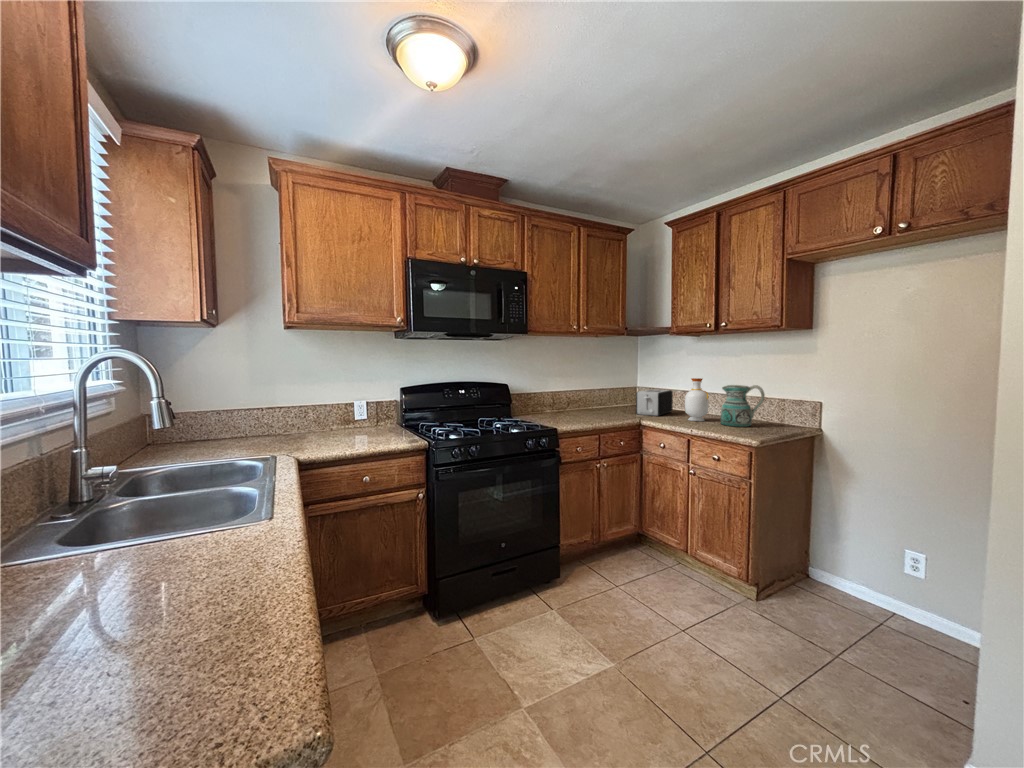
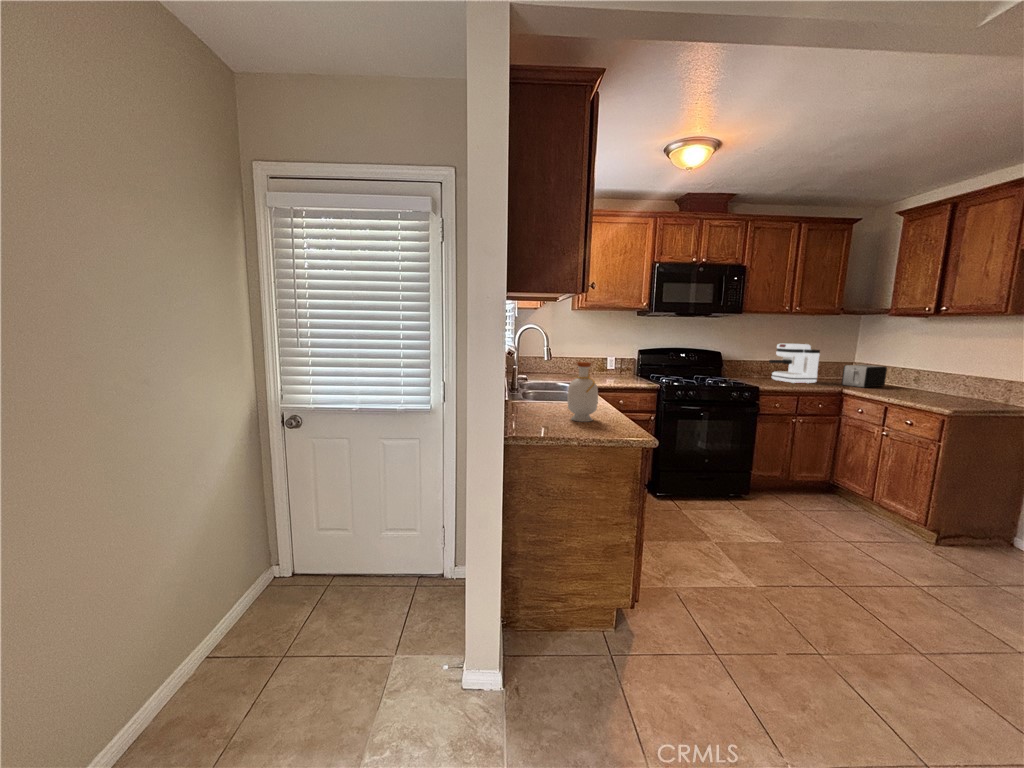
coffee maker: none [563,370,613,418] -> present [769,344,820,383]
bottle: present [685,378,709,421] -> present [568,362,598,422]
ceramic pitcher: present [721,385,765,427] -> none [928,364,982,402]

